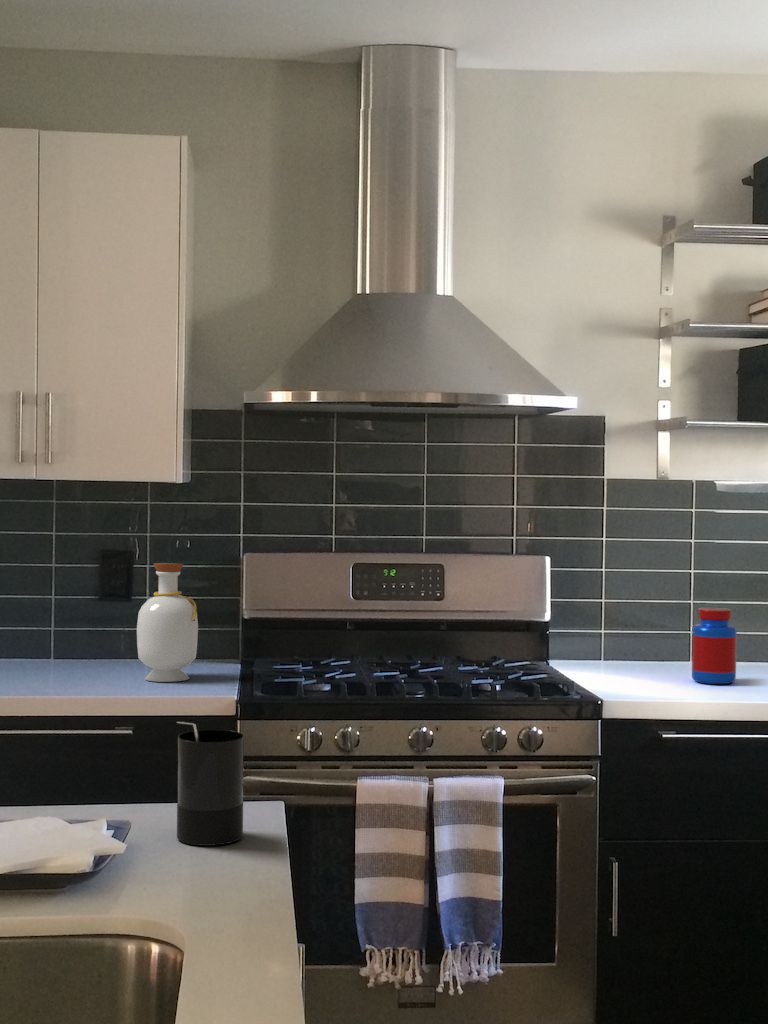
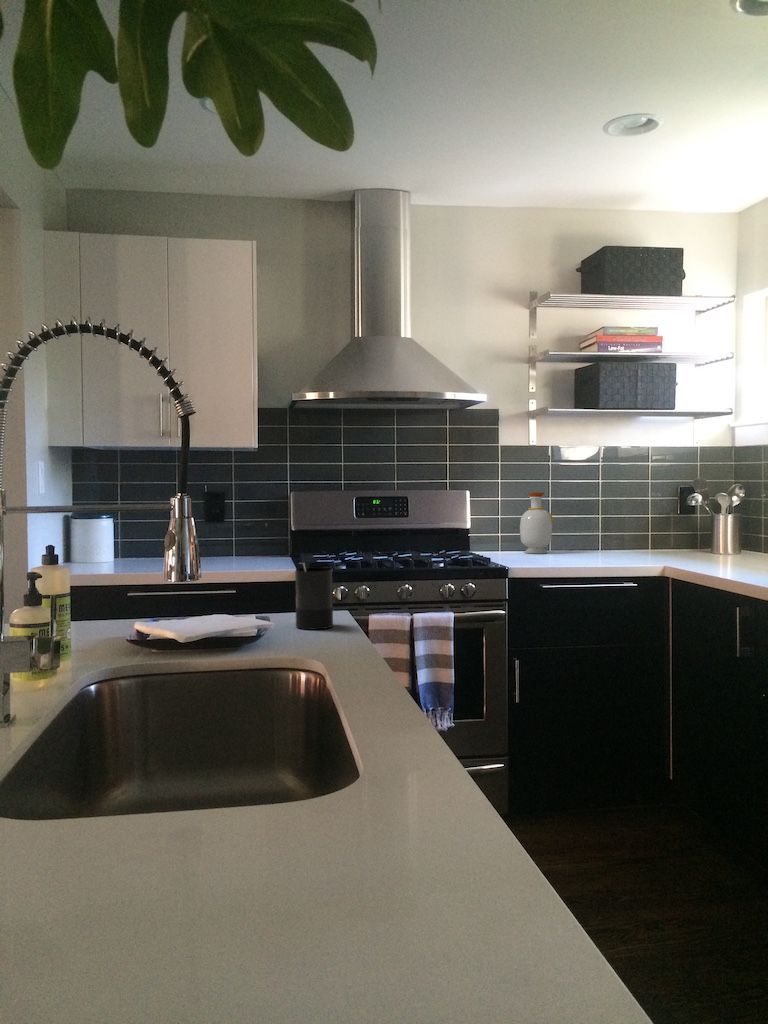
bottle: present [137,563,198,682] -> present [520,493,554,554]
jar: present [692,608,737,684] -> none [555,516,580,559]

